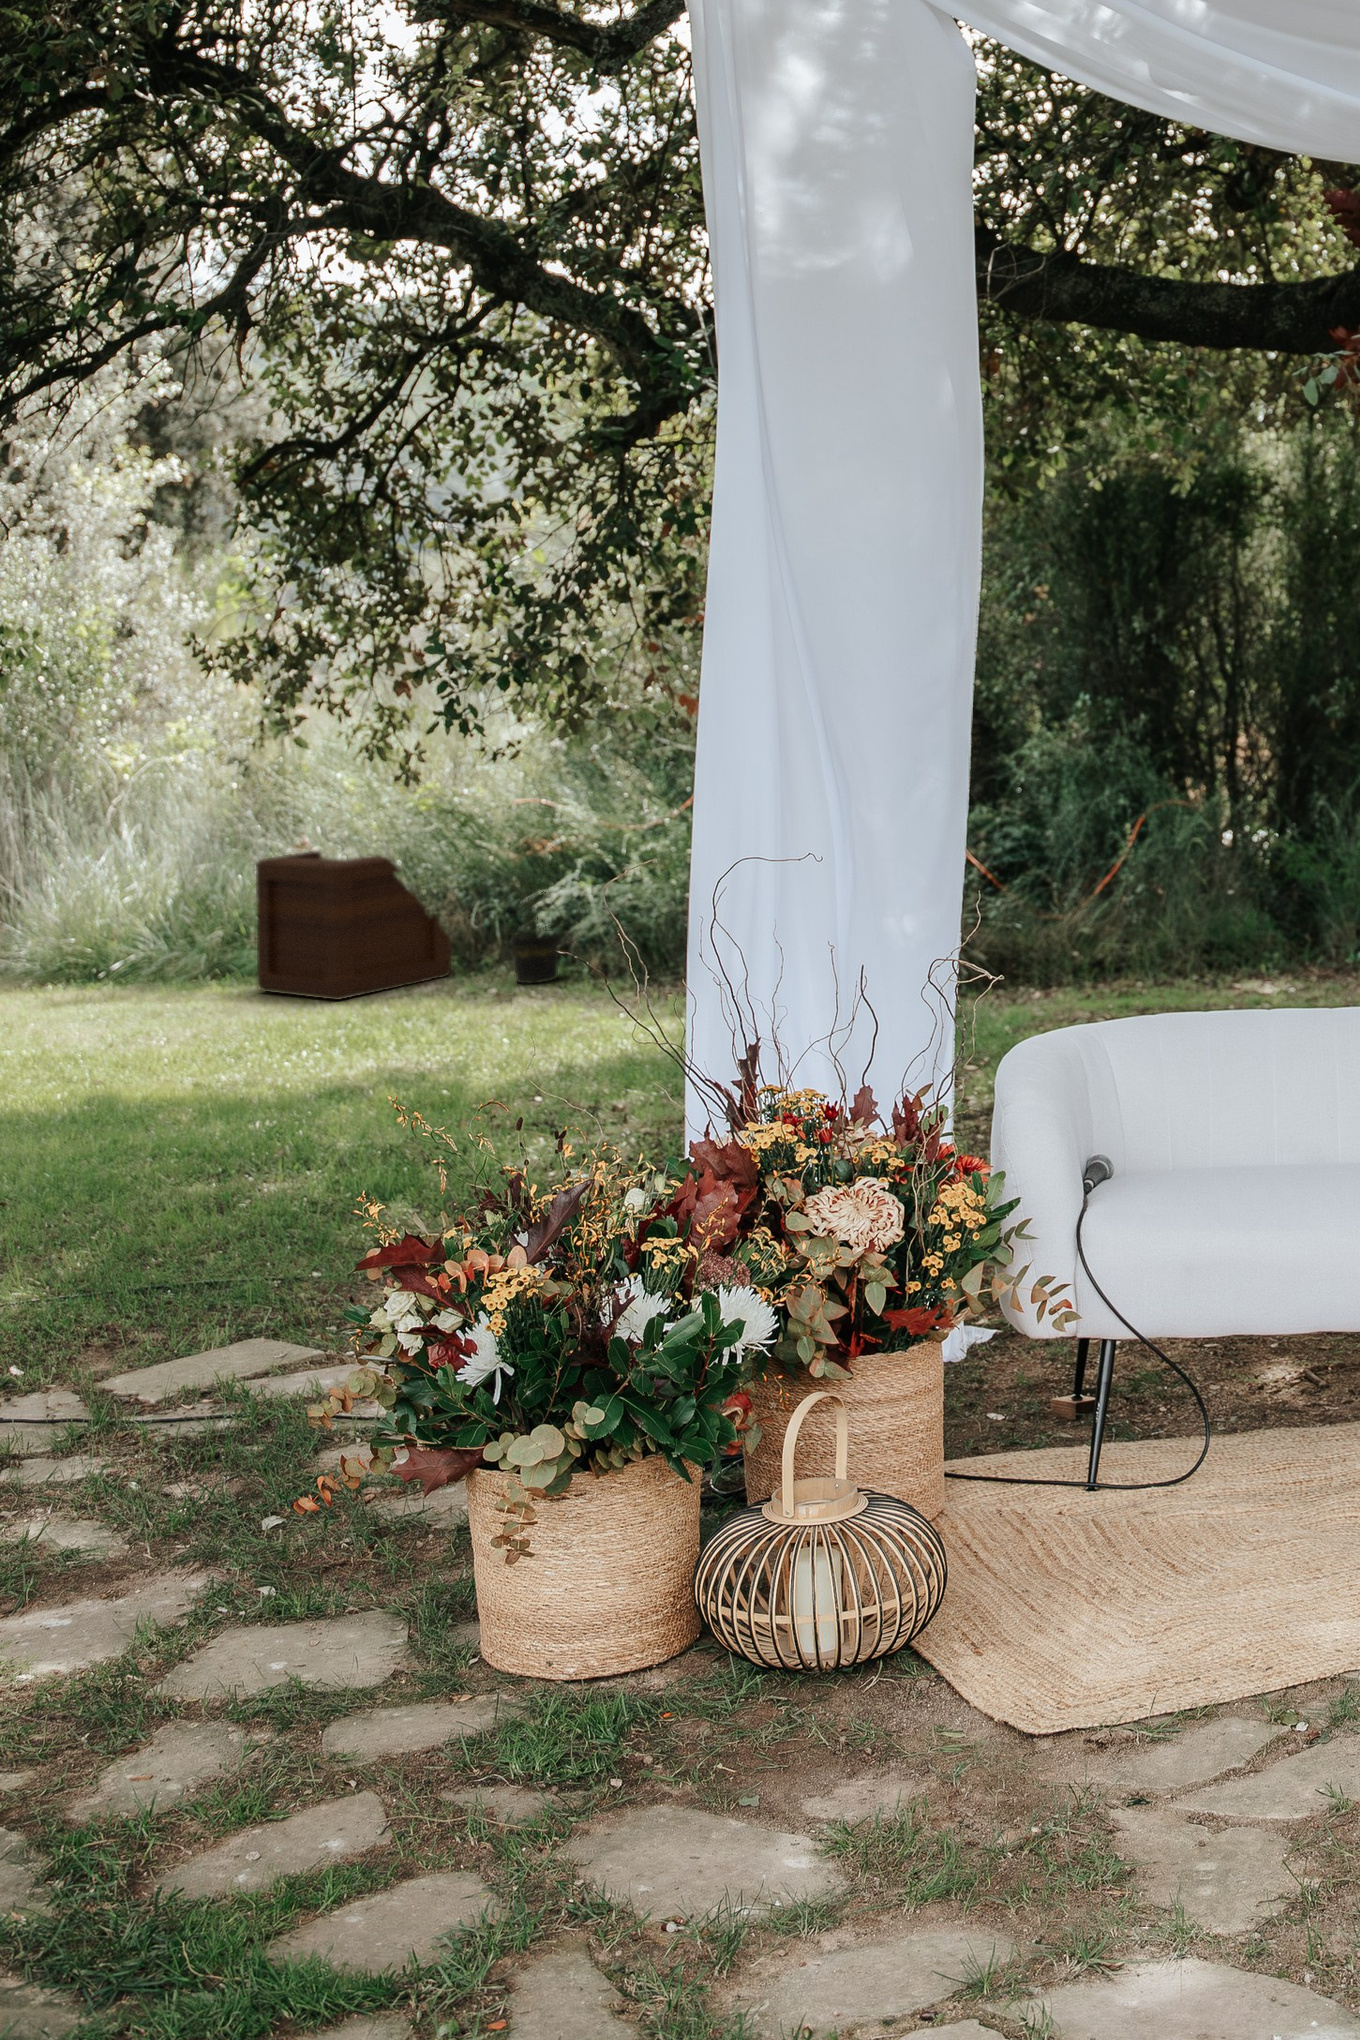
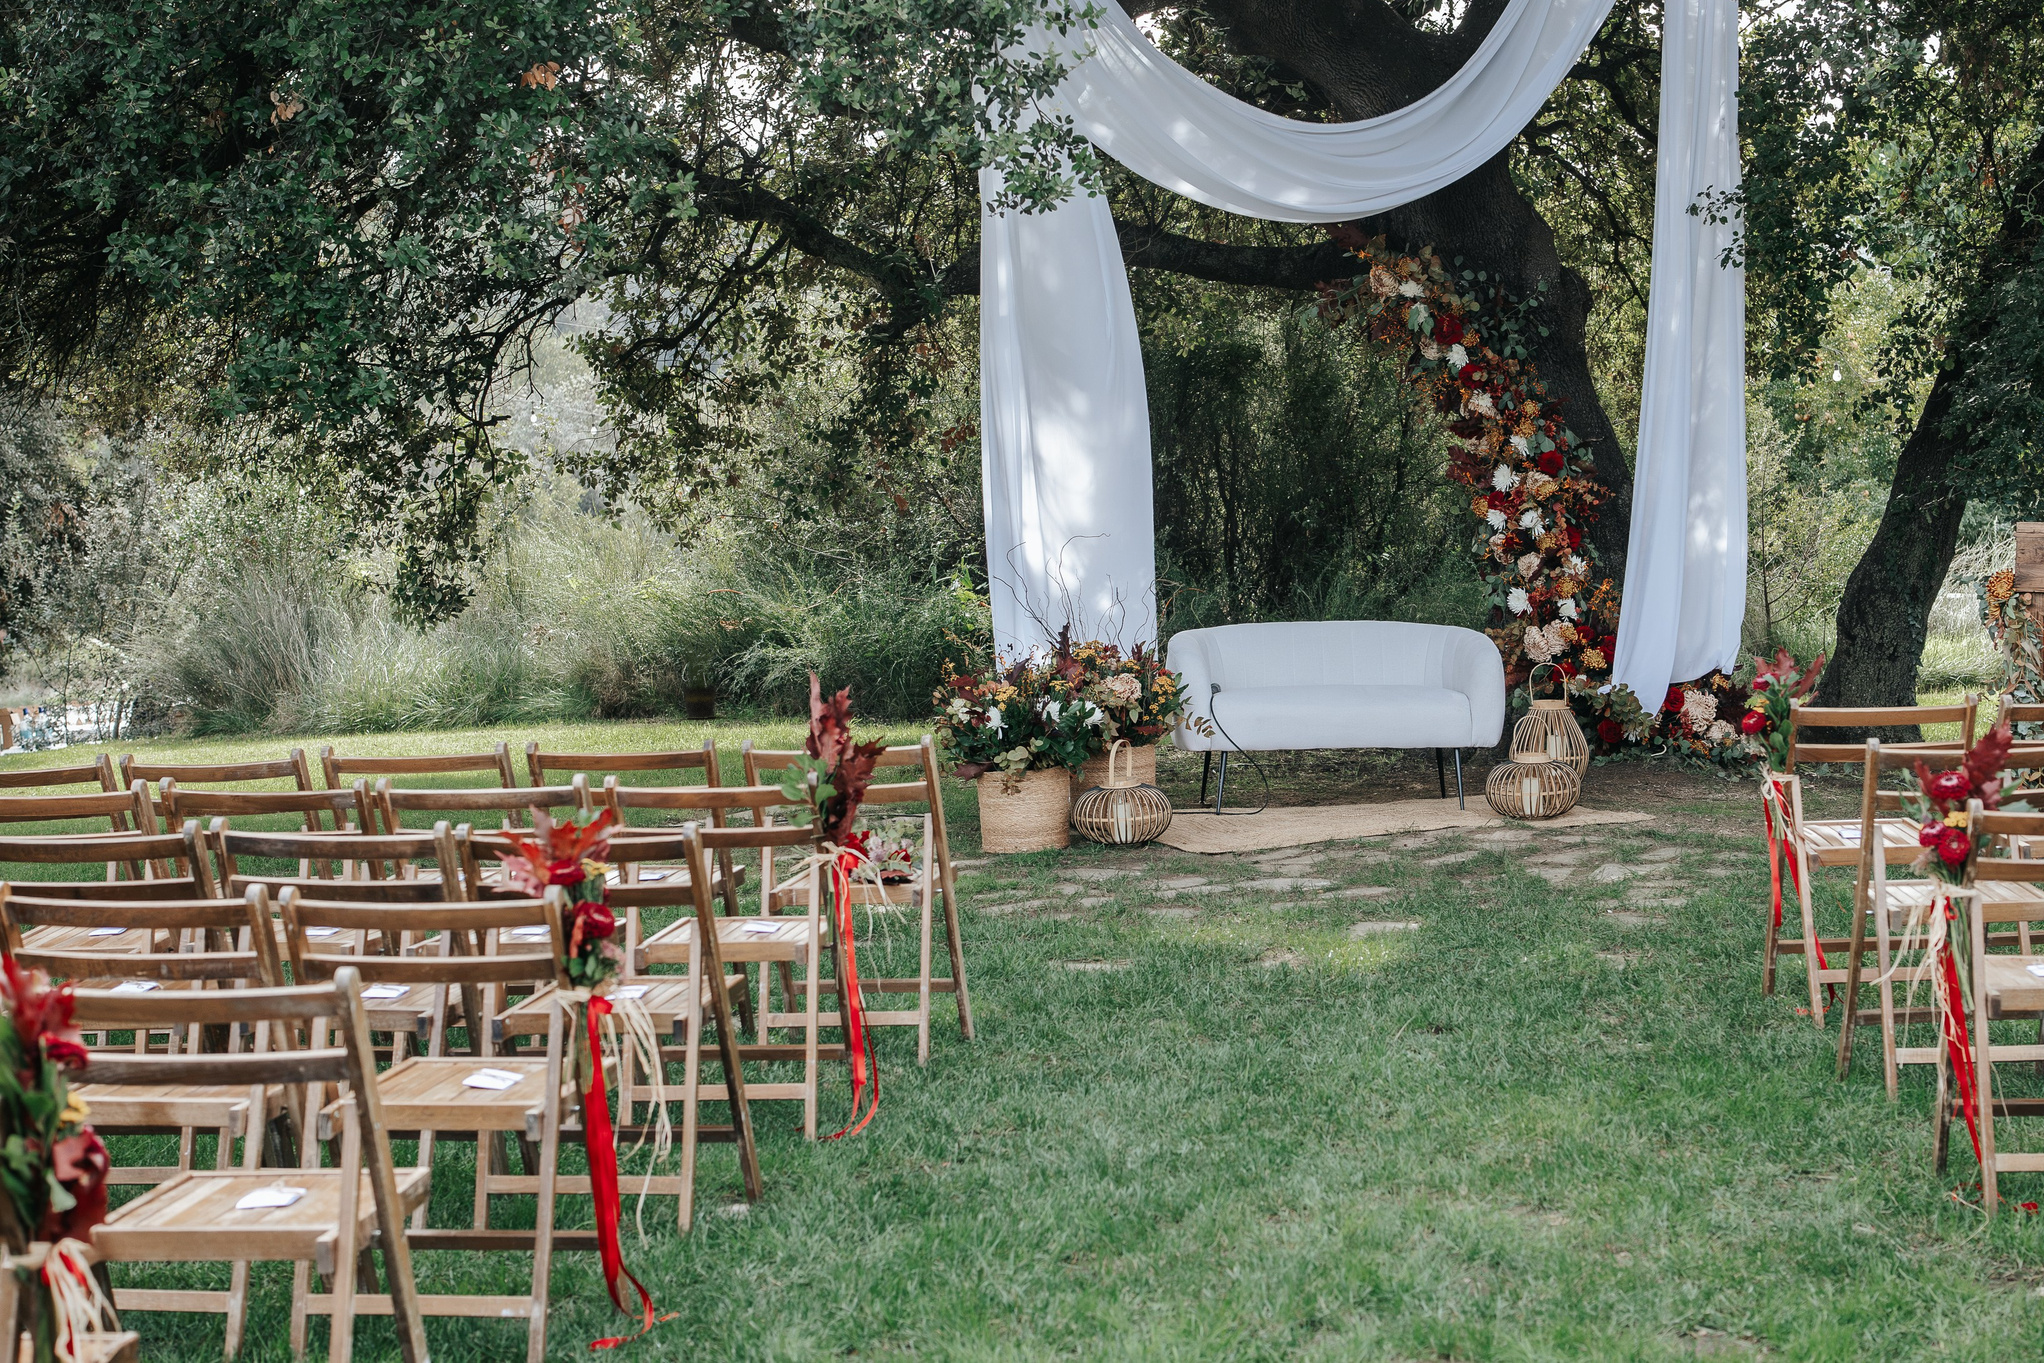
wooden crate: present [256,851,451,1000] -> none [502,631,635,726]

